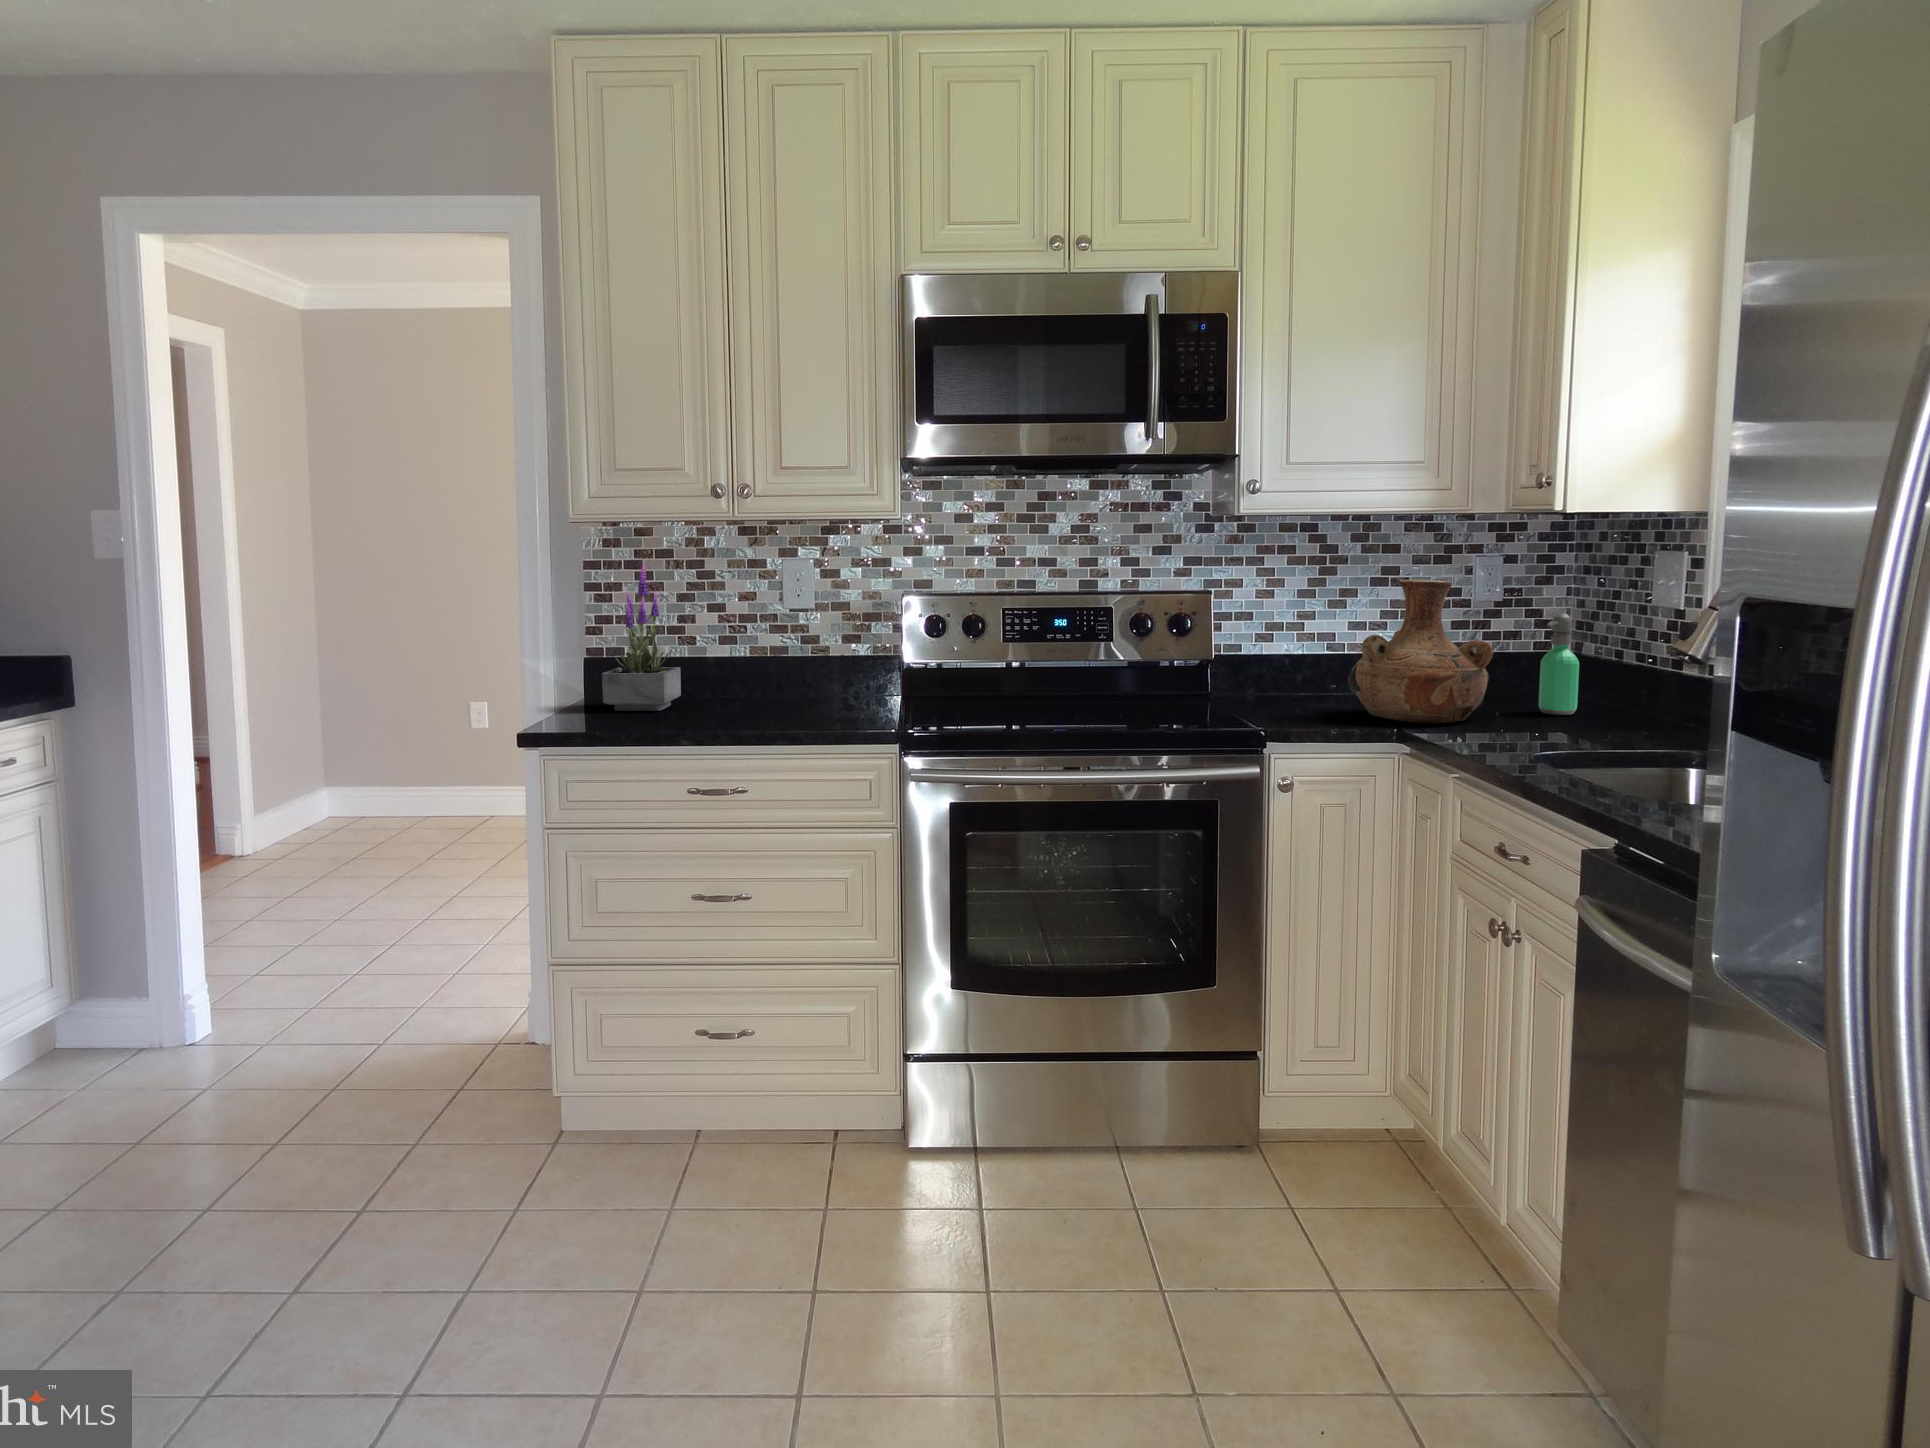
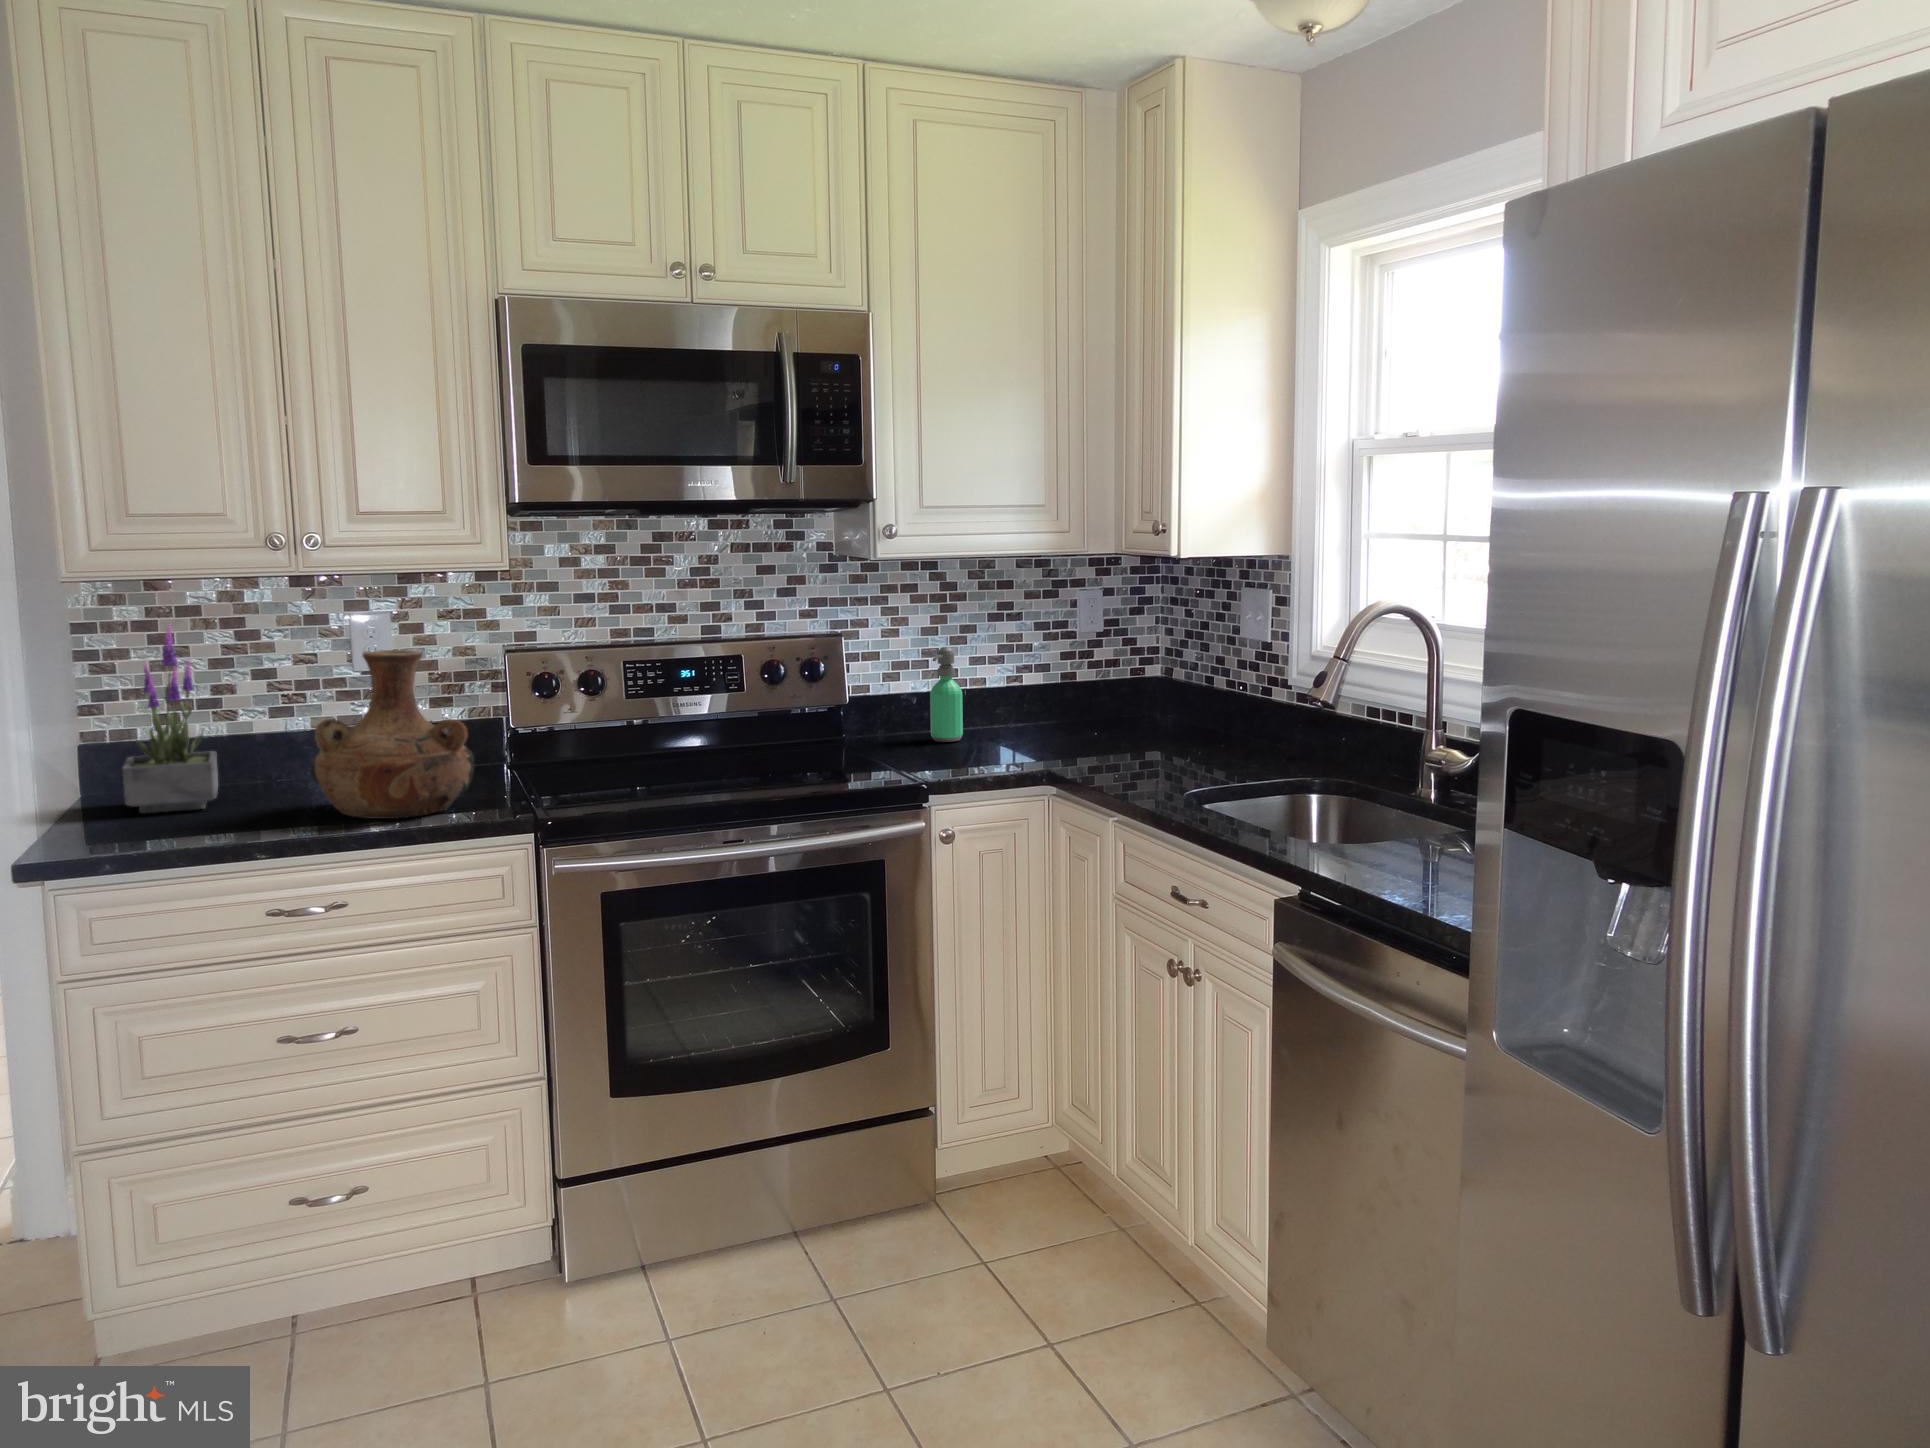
vase: present [1348,580,1493,723] -> present [310,650,474,819]
soap dispenser: present [1539,614,1579,715] -> present [930,647,963,742]

